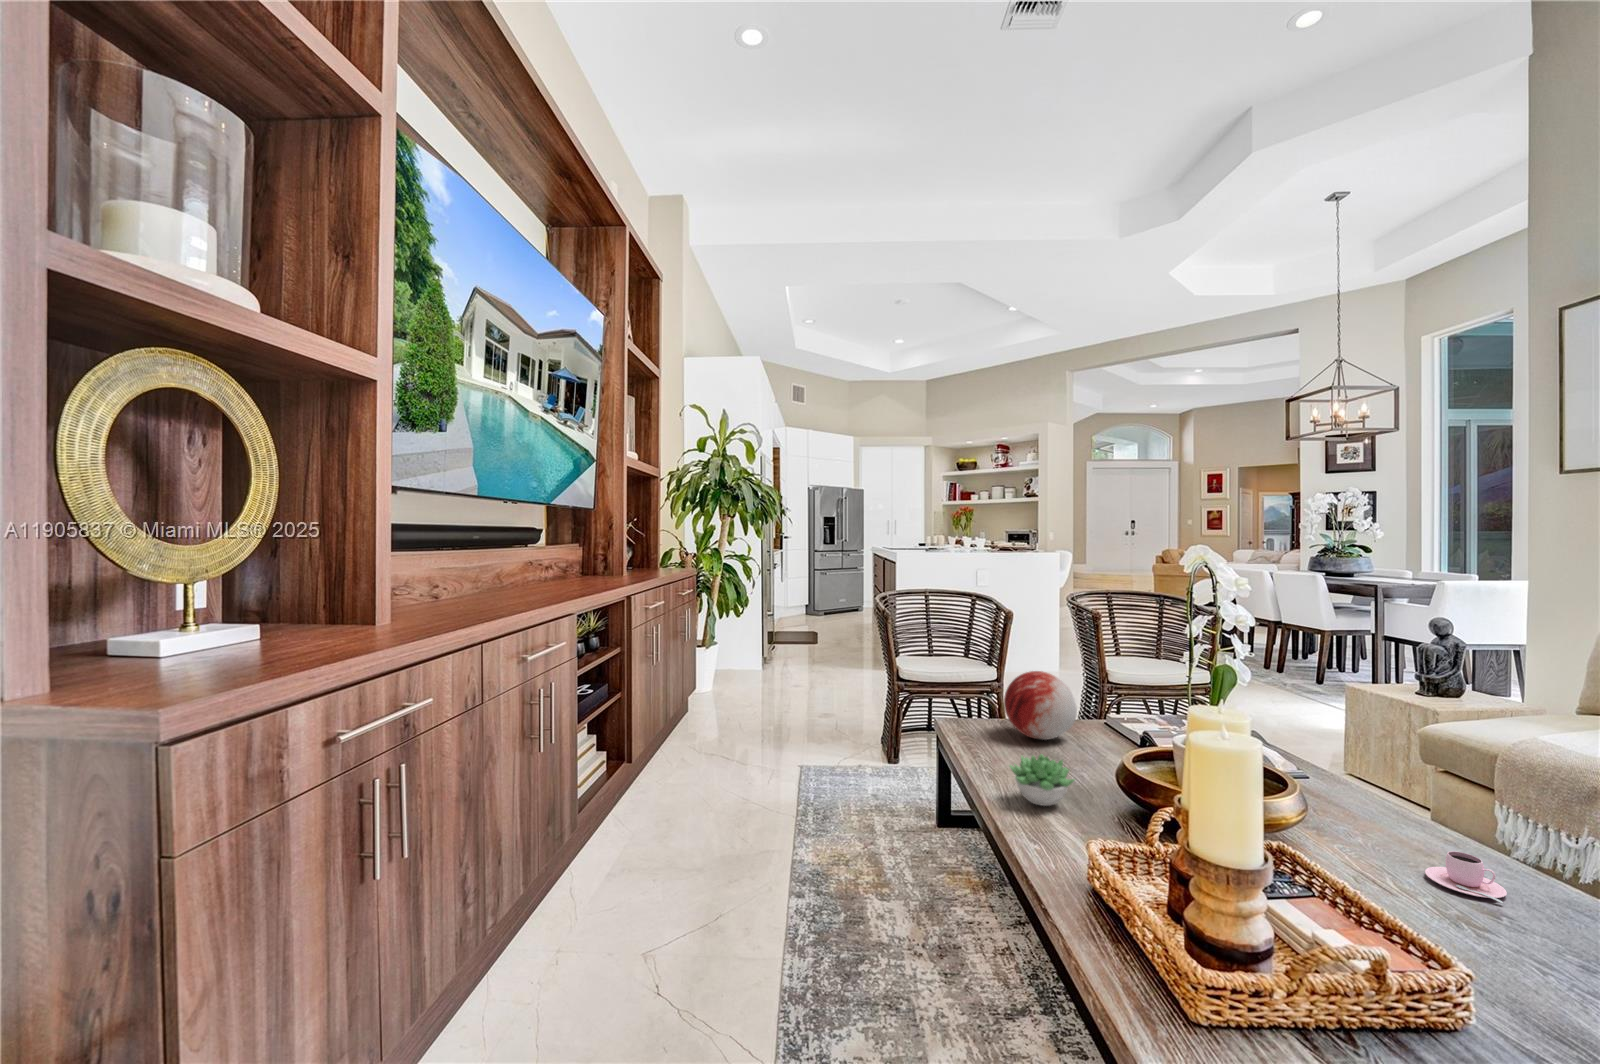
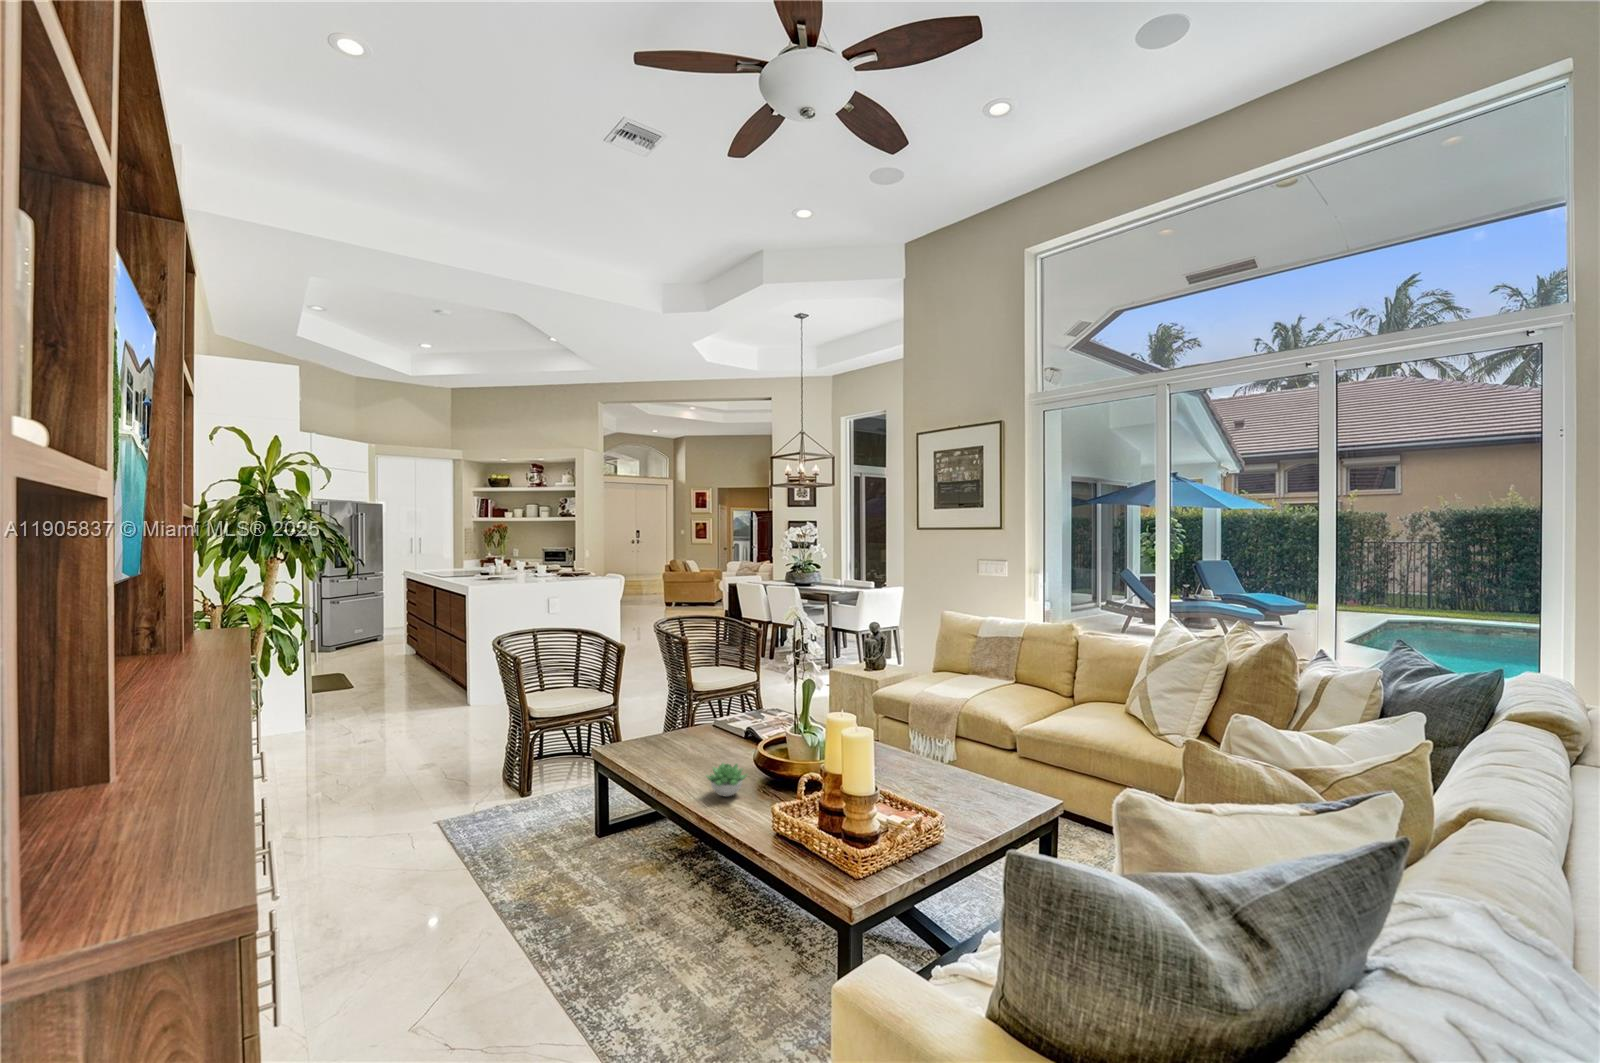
decorative orb: present [1004,671,1077,740] -> none [666,701,715,750]
teacup: present [1425,851,1507,903] -> none [901,746,929,783]

